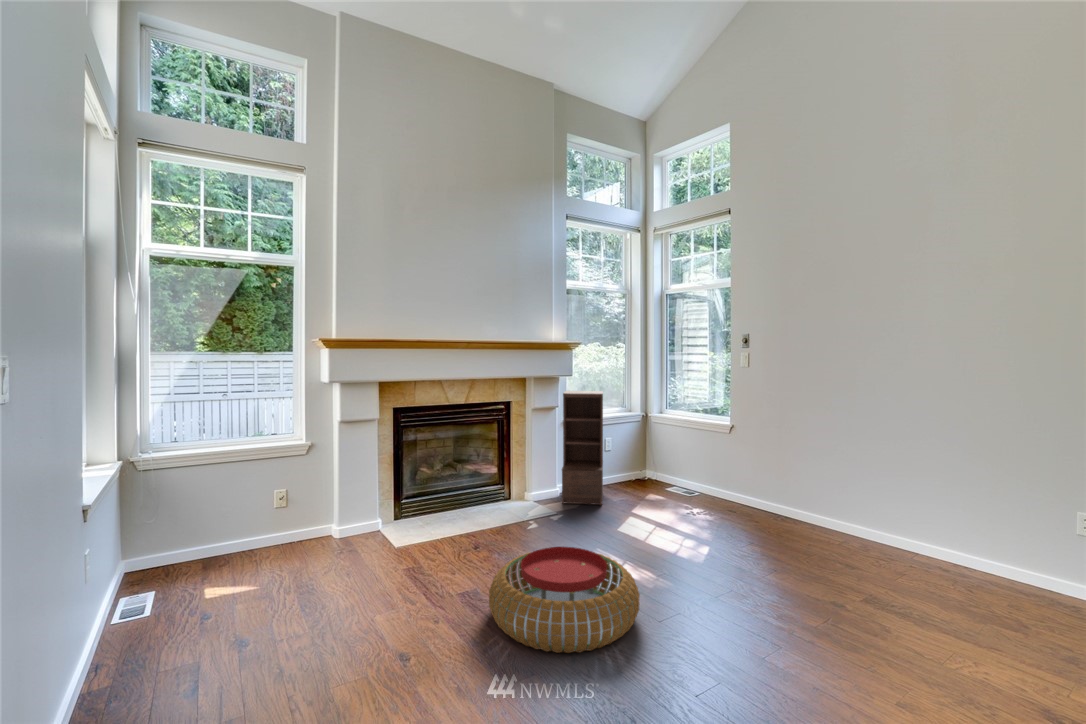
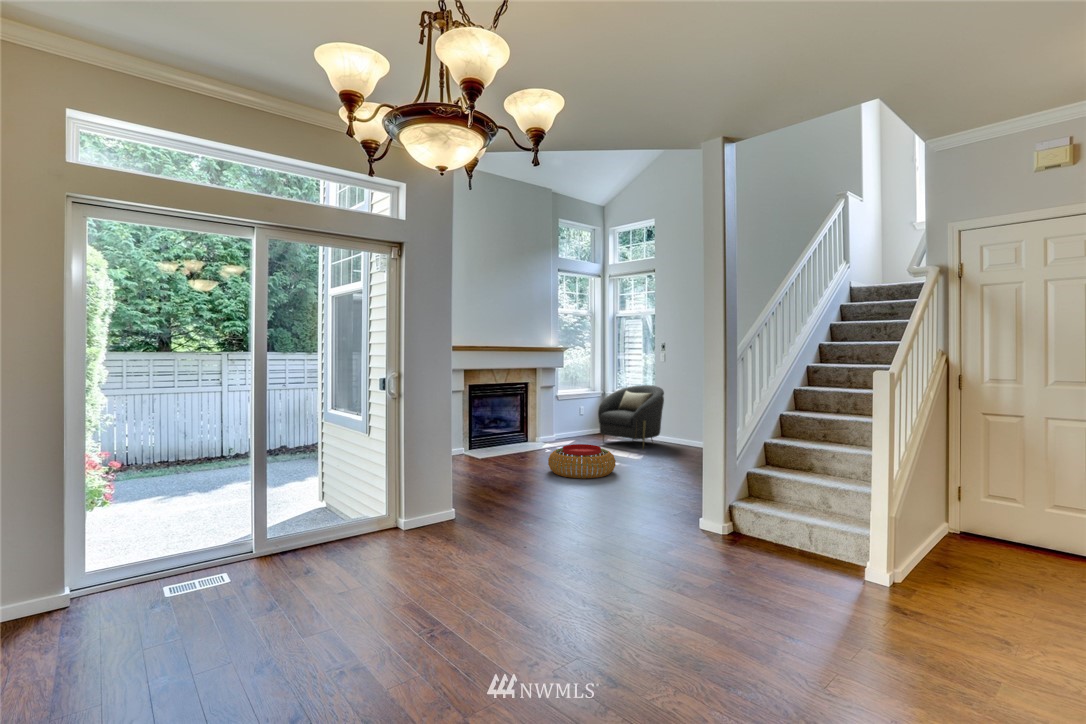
bookshelf: present [562,391,603,505] -> none [558,377,583,443]
armchair: none [629,409,748,531] -> present [598,385,664,449]

